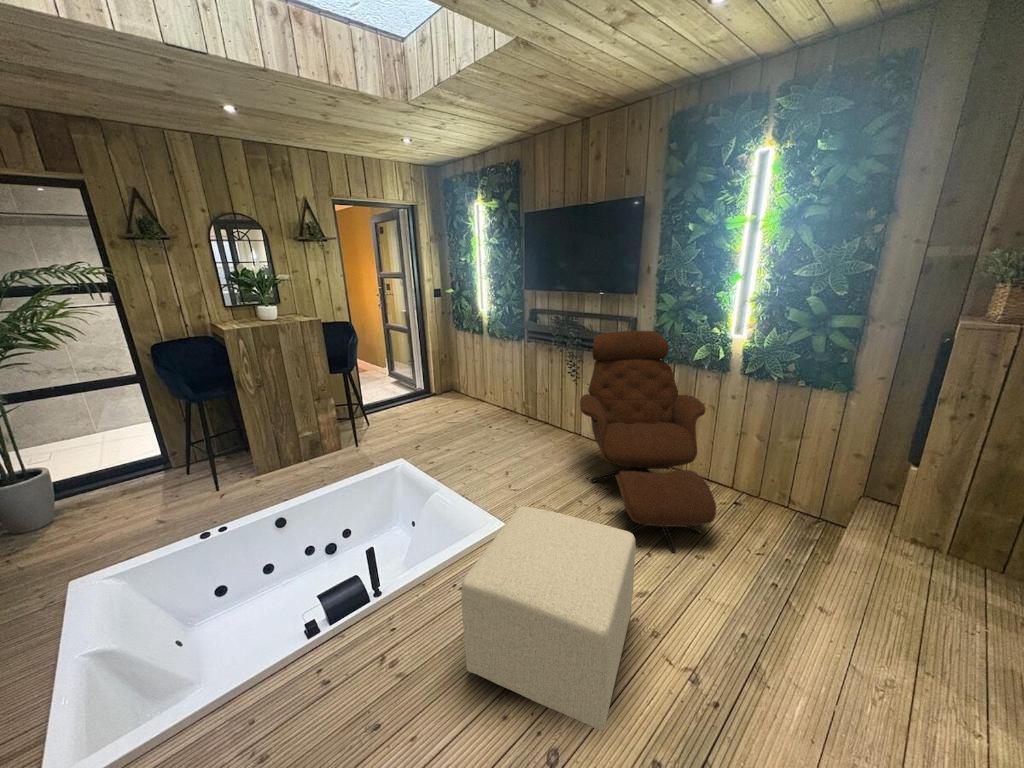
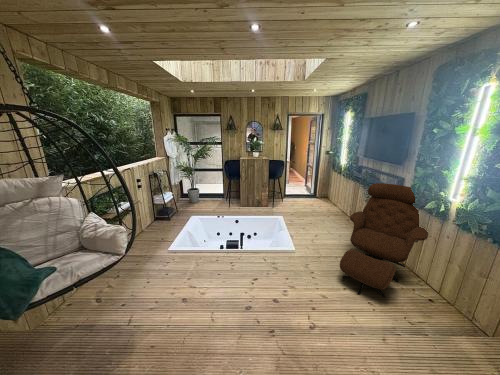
ottoman: present [461,506,635,731] -> none [245,238,313,312]

